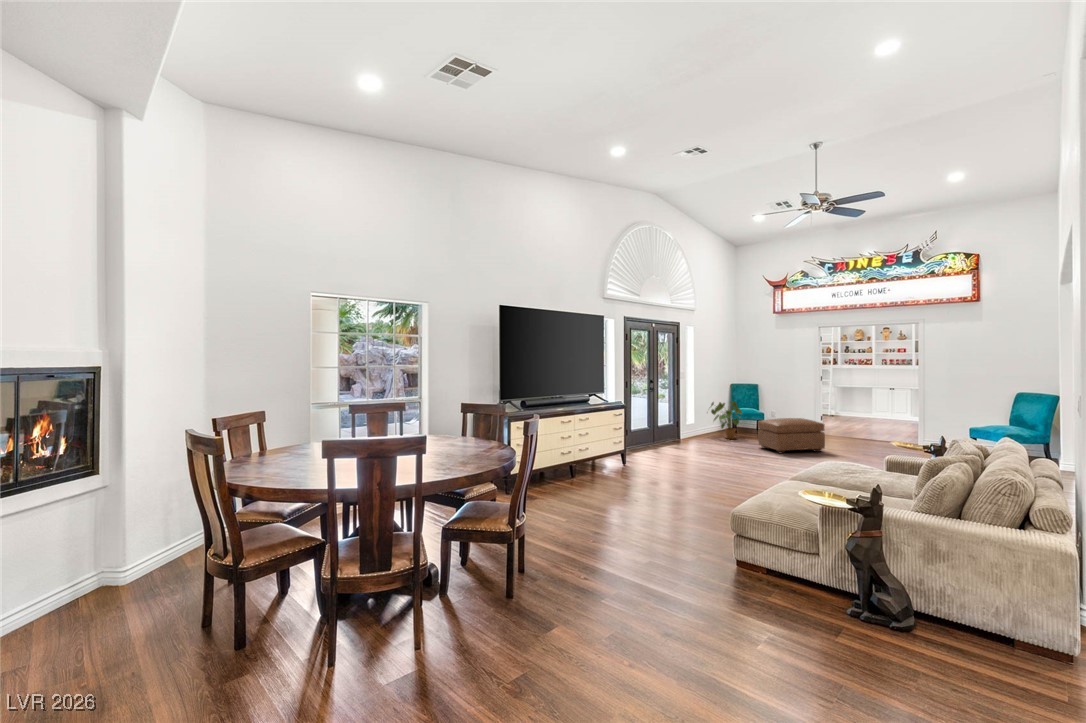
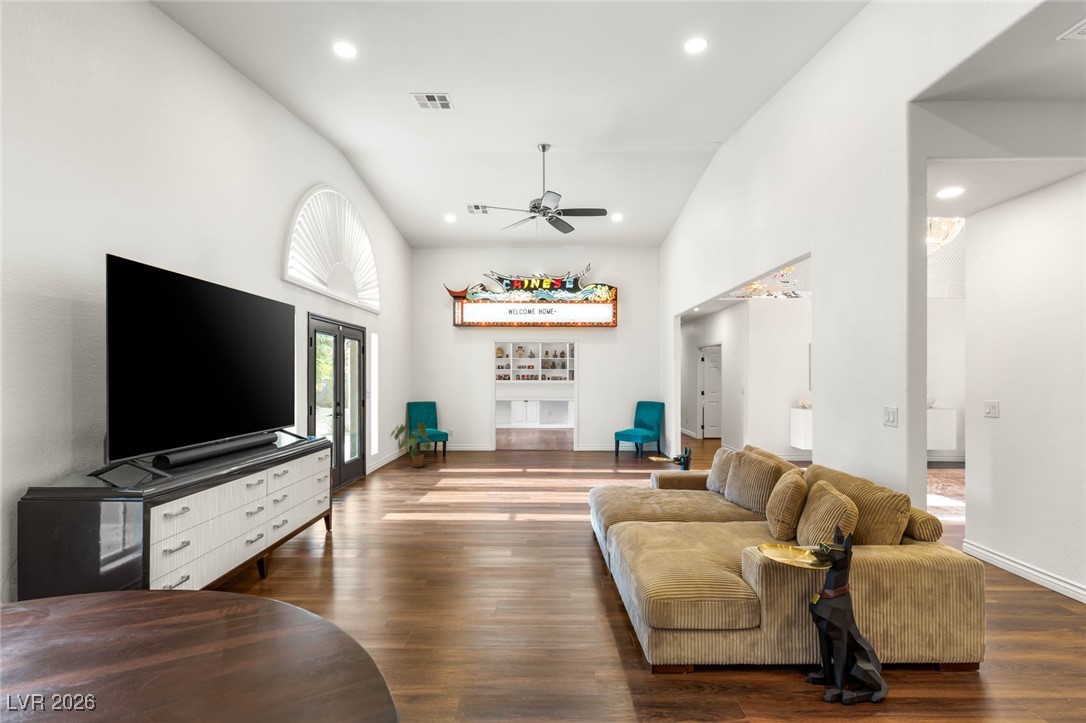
ottoman: present [758,418,825,453] -> none [460,437,524,479]

